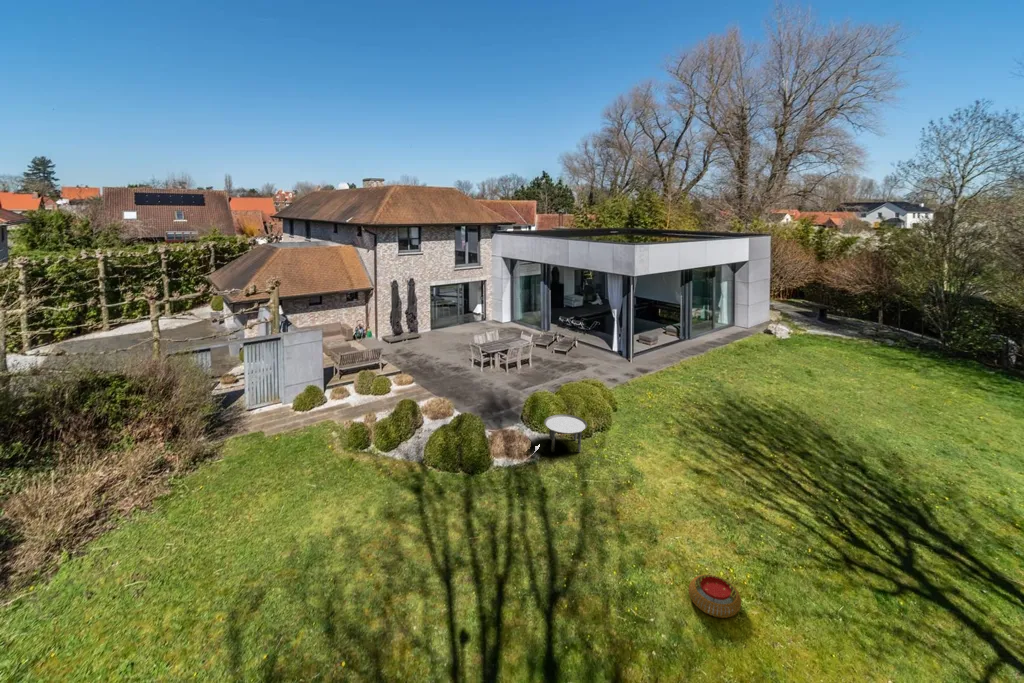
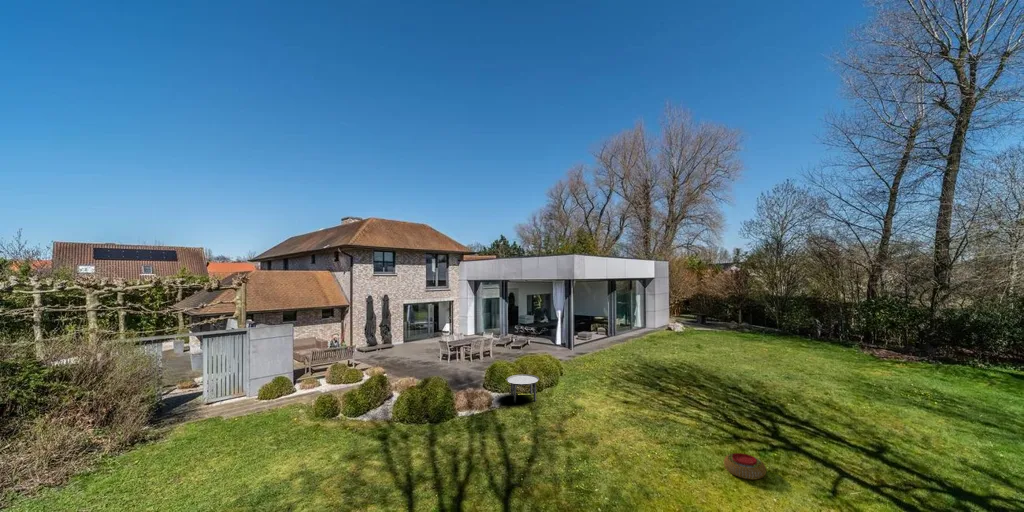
pouf: present [689,575,741,618] -> present [724,453,766,479]

